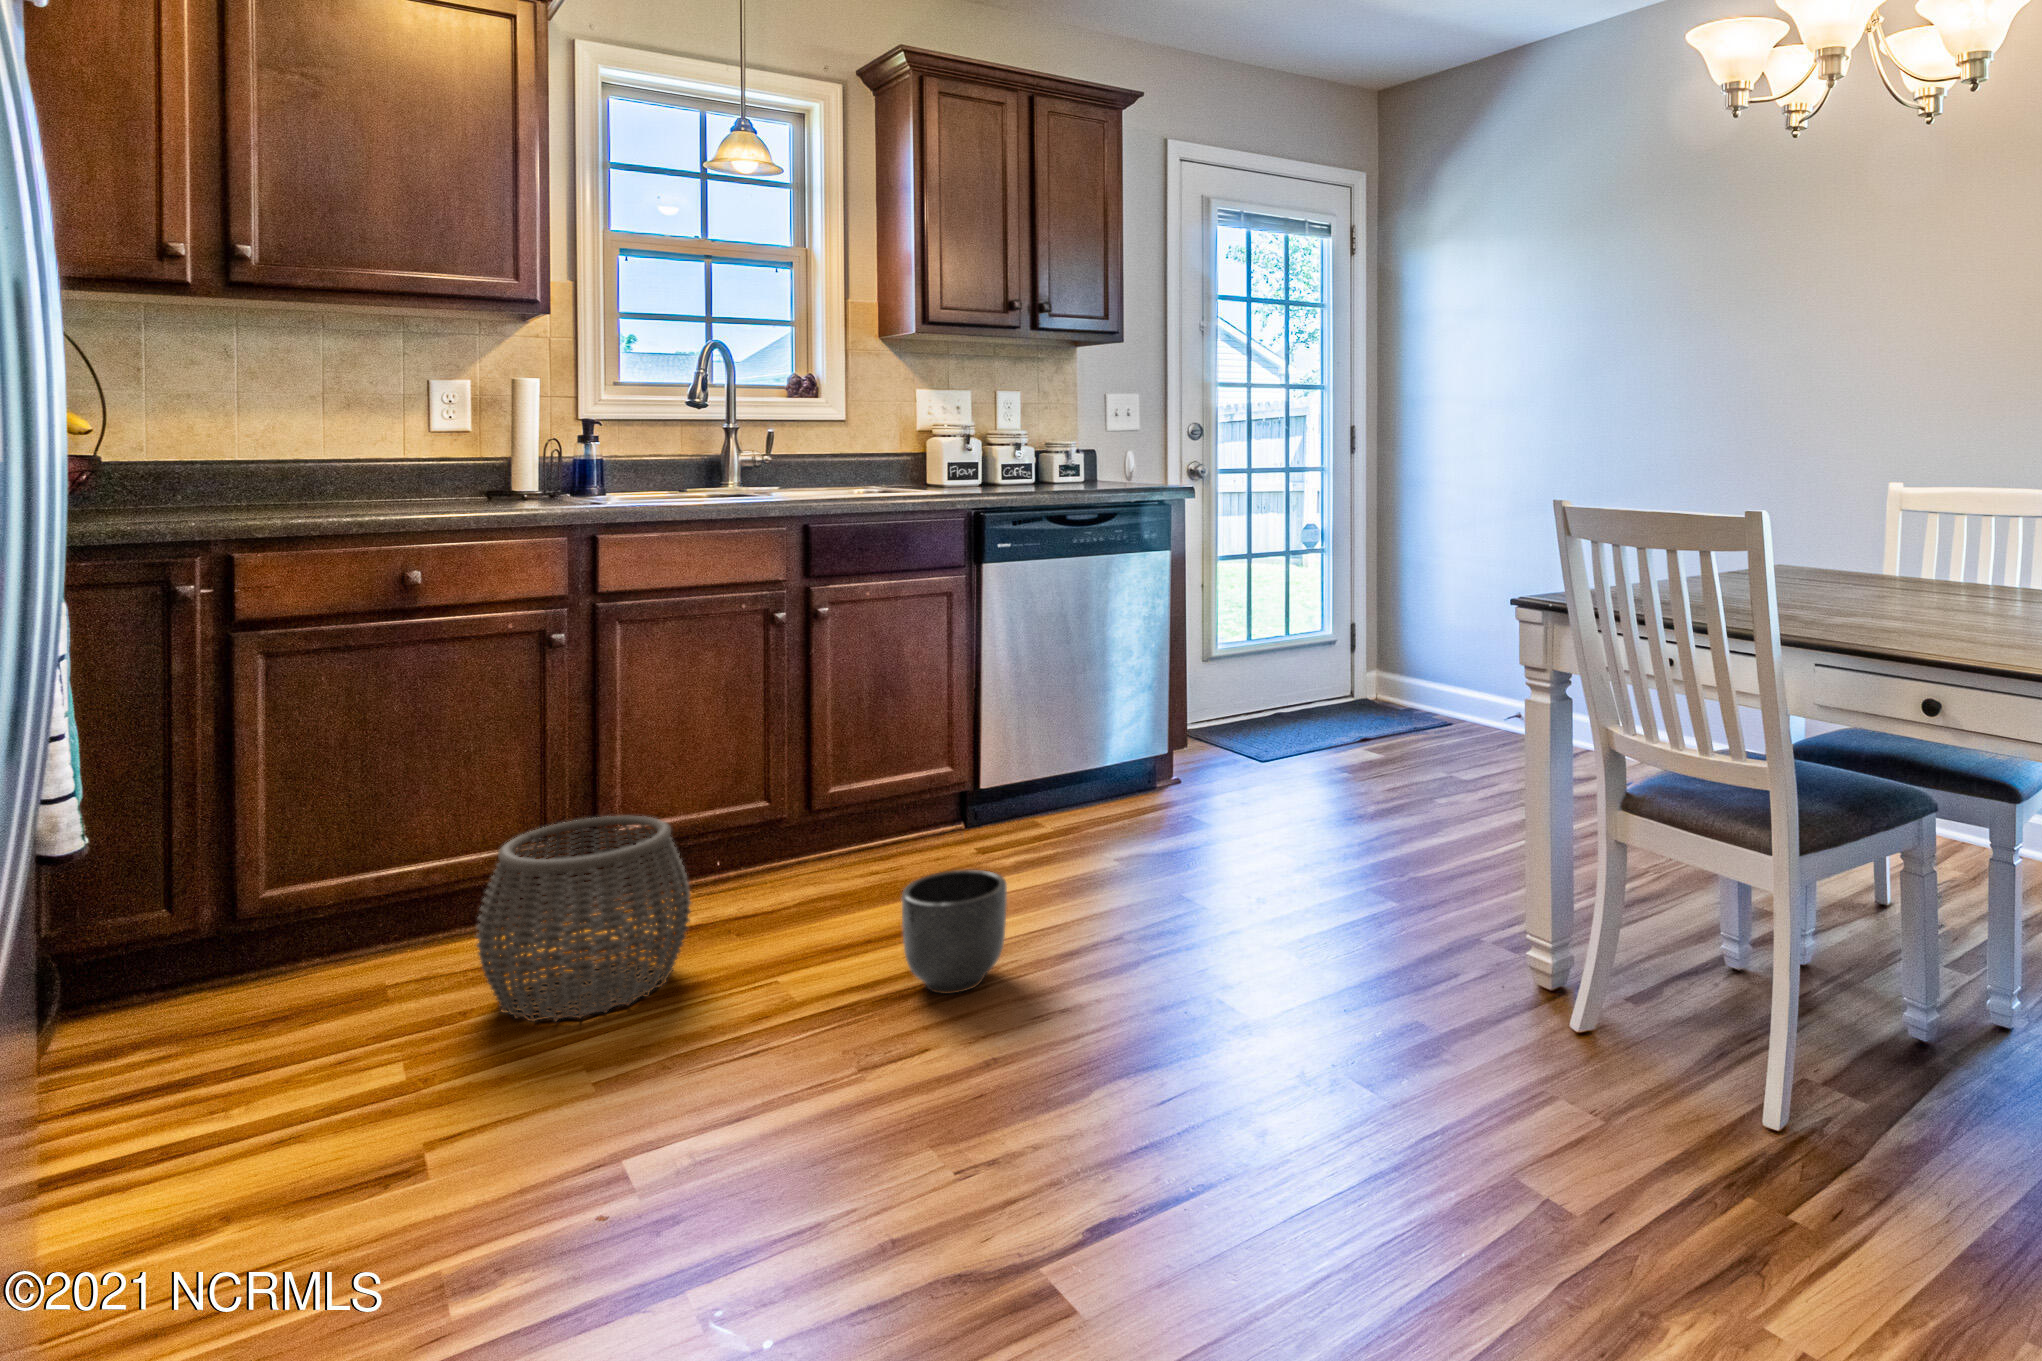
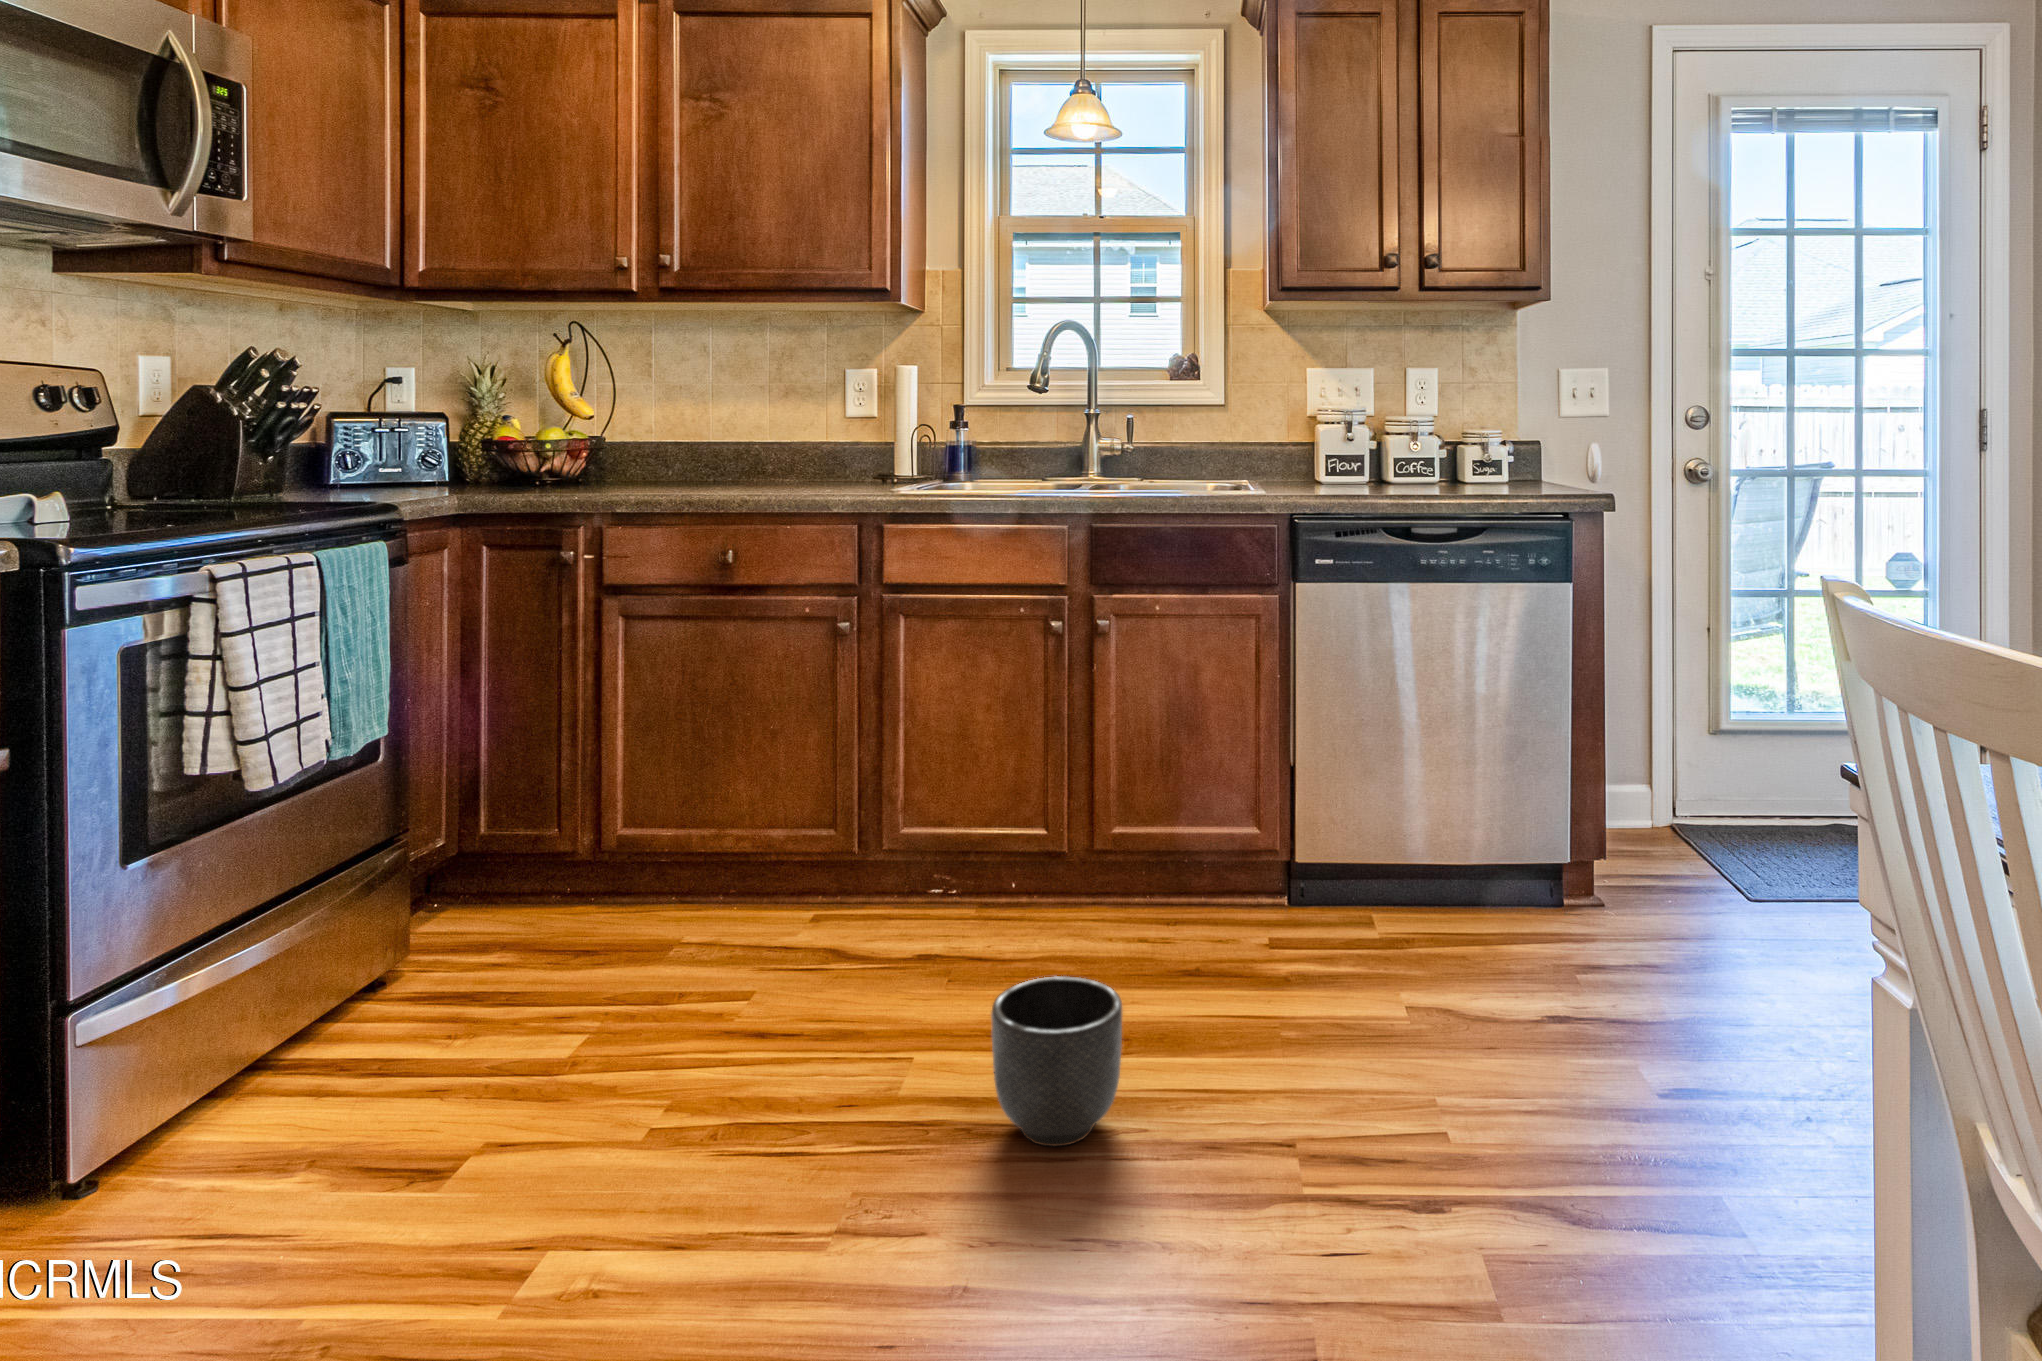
woven basket: present [476,816,691,1022] -> none [671,819,872,1037]

